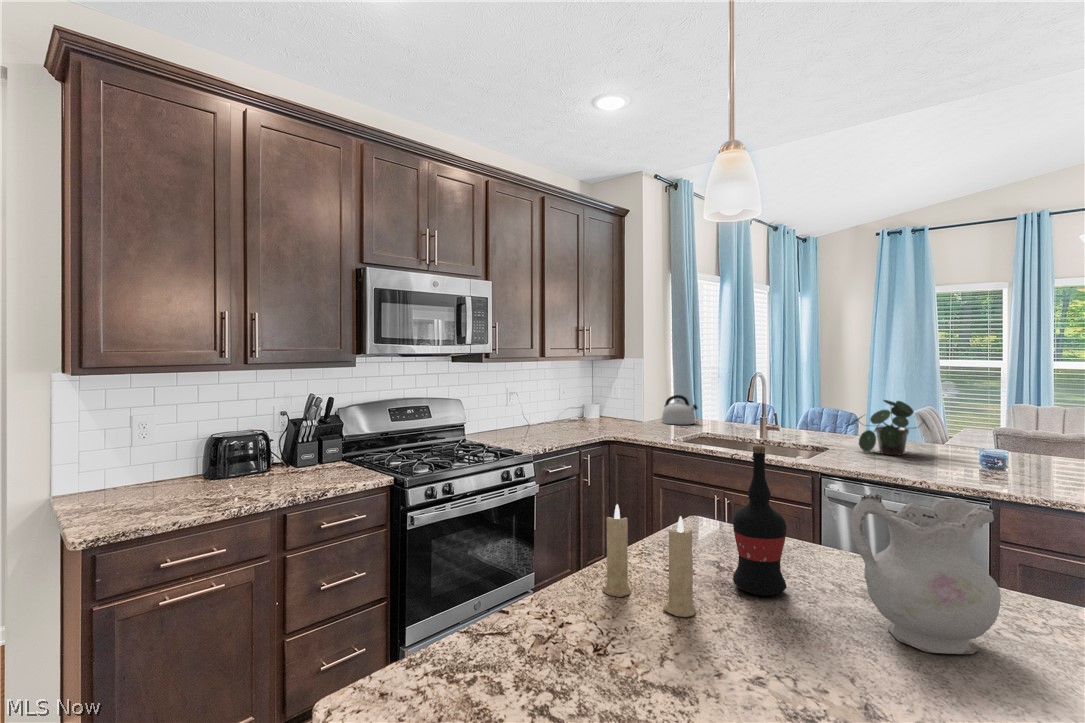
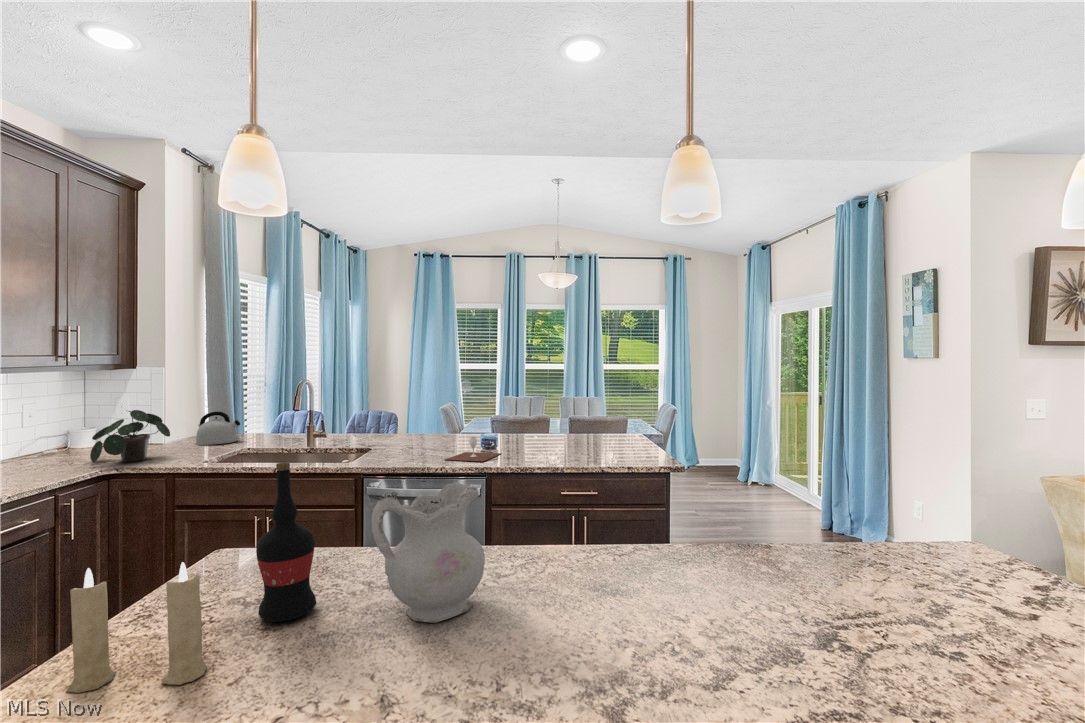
potted plant: present [848,400,929,455] -> present [90,410,170,462]
wine glass: none [924,451,1016,484] -> present [445,437,501,462]

